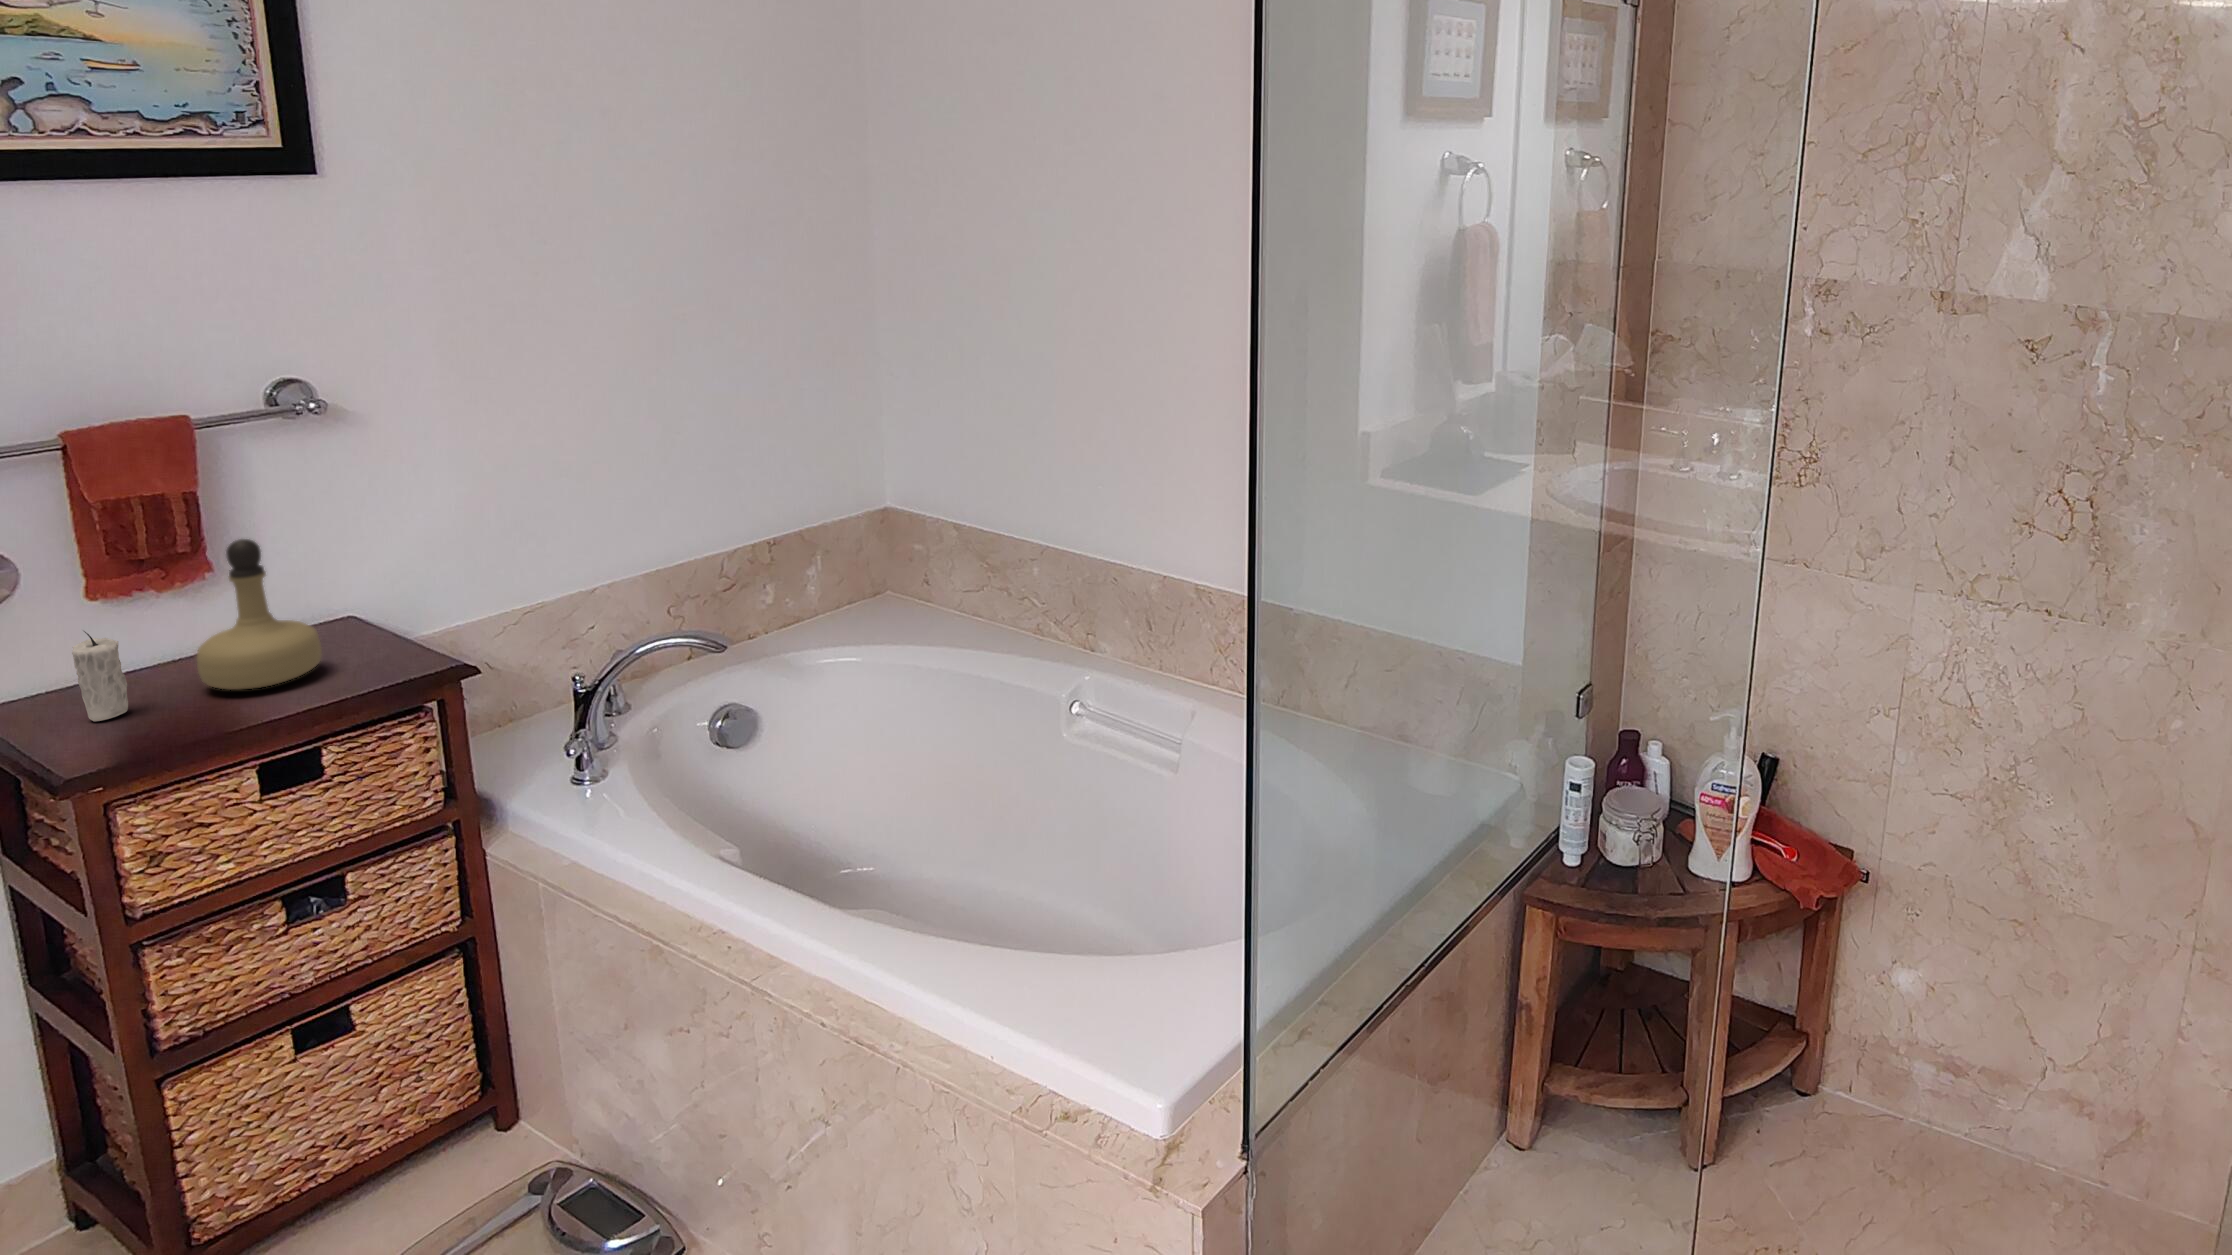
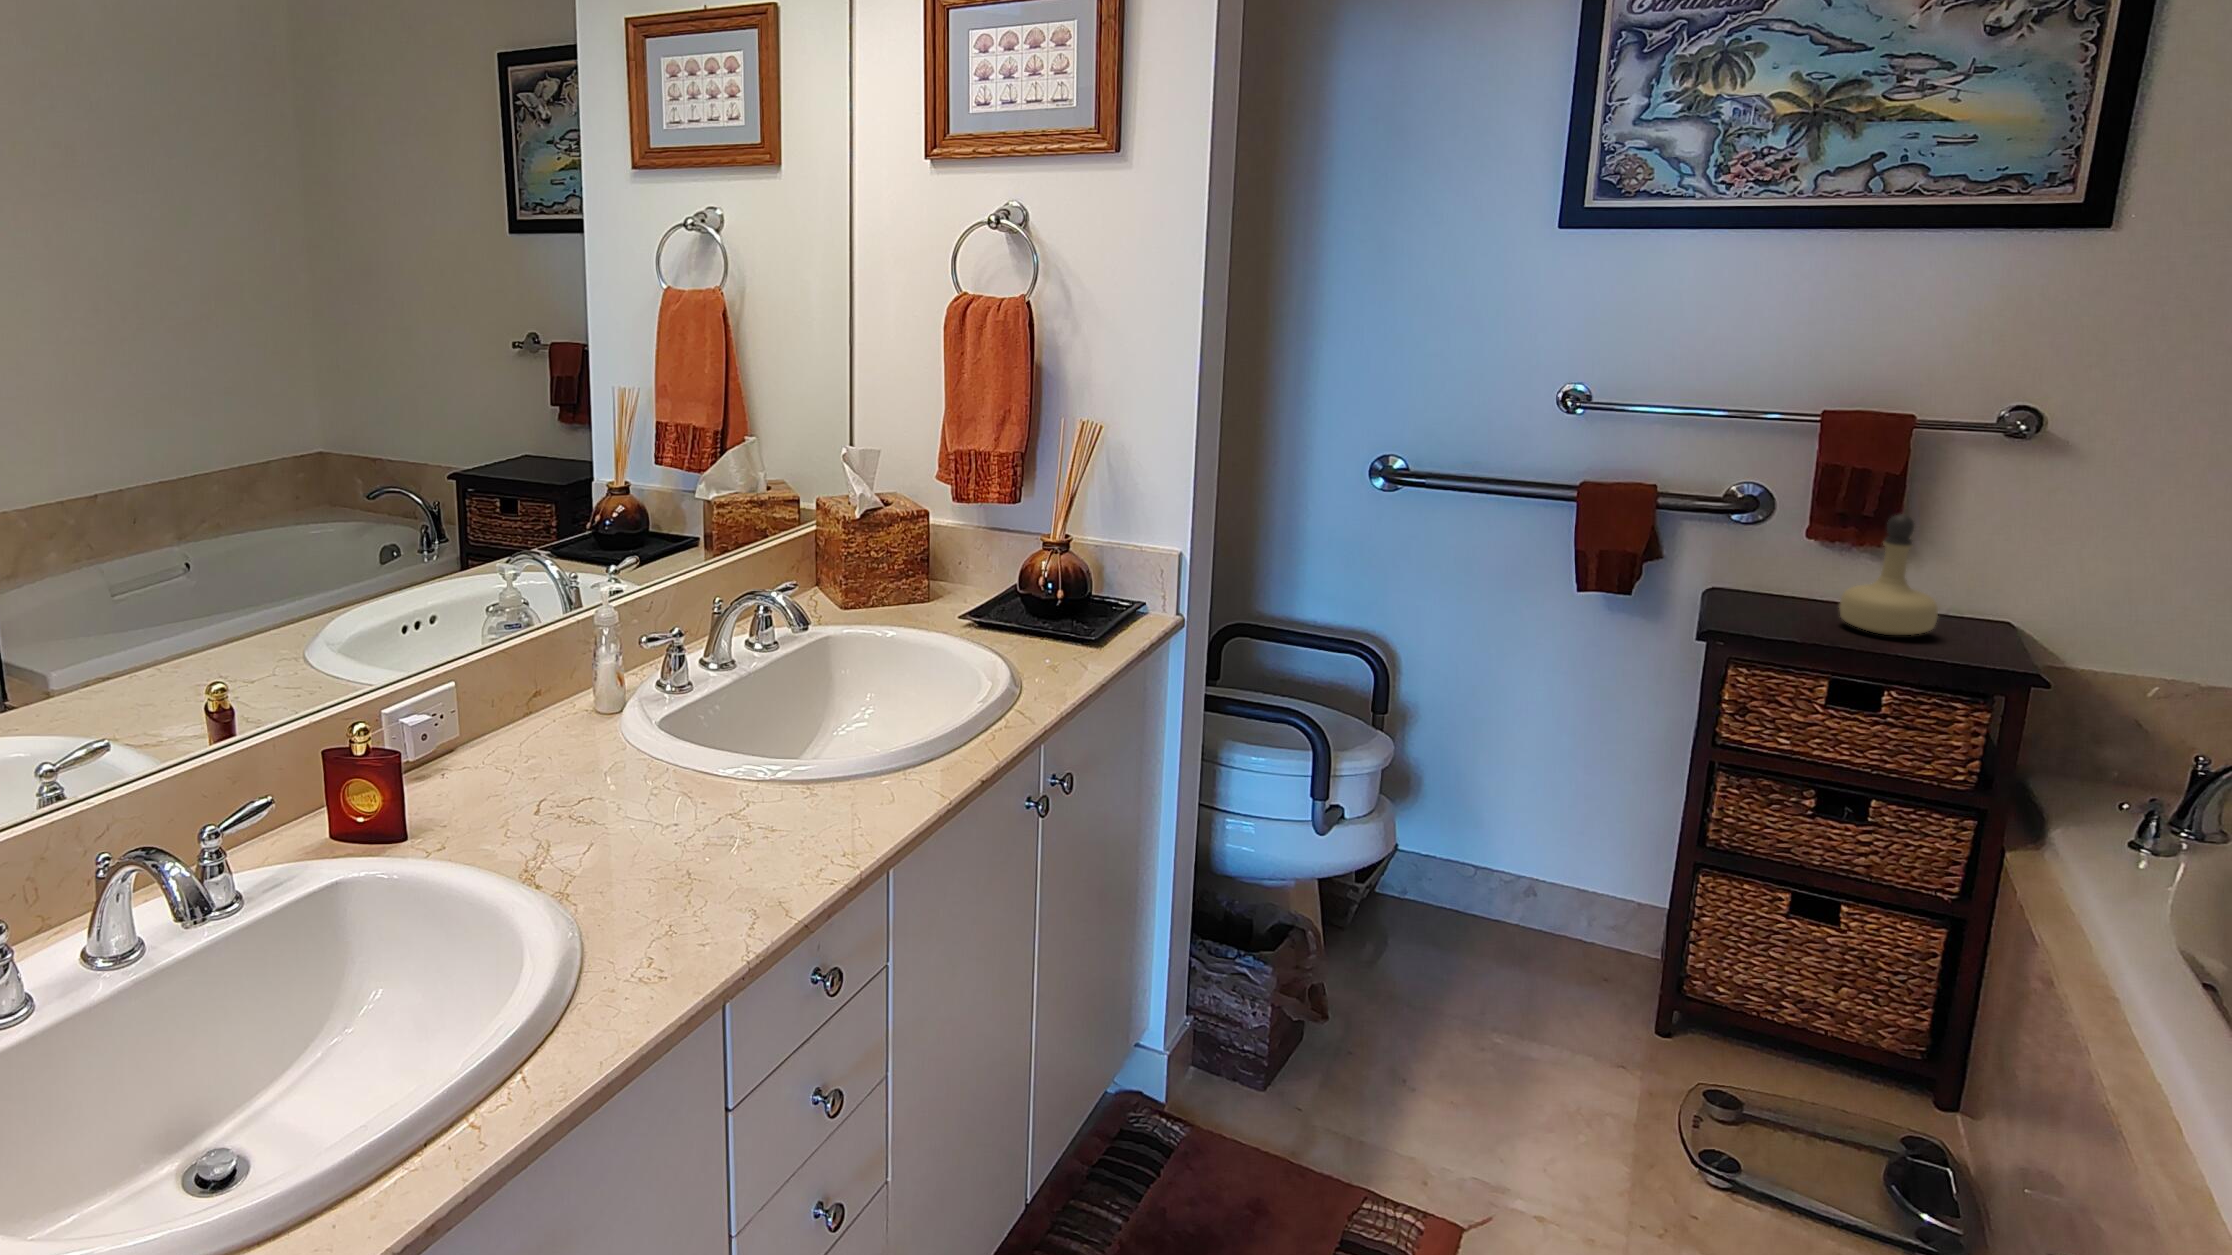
candle: present [72,631,128,721] -> none [1760,546,1795,615]

